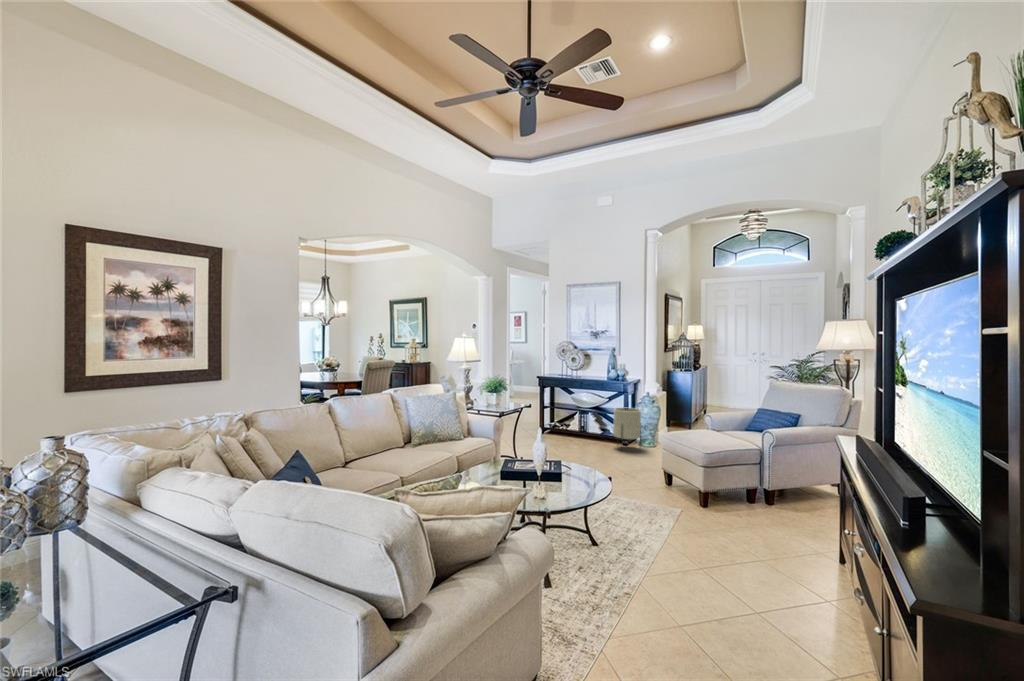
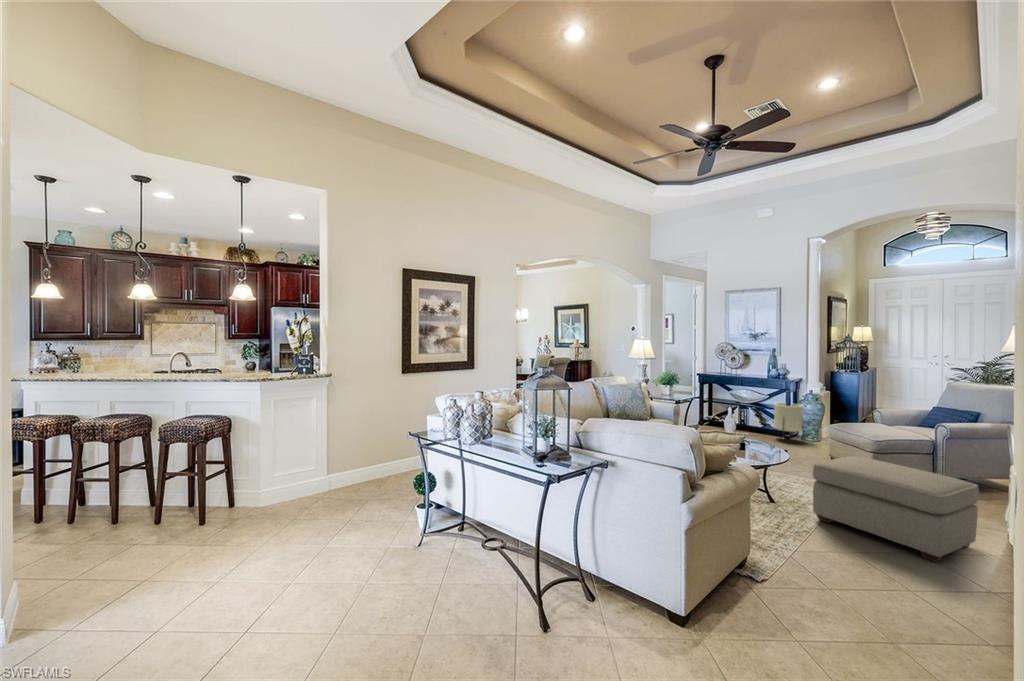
ottoman: none [640,476,806,611] -> present [813,456,979,562]

